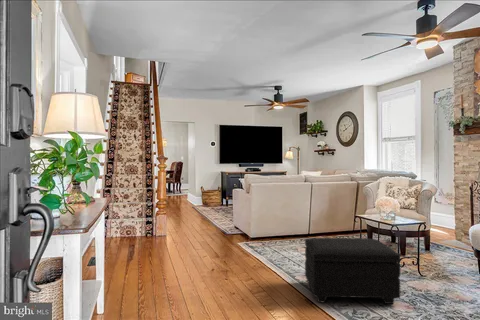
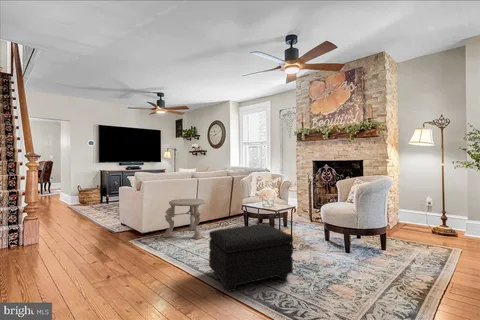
side table: none [272,205,316,250] -> present [164,199,205,240]

